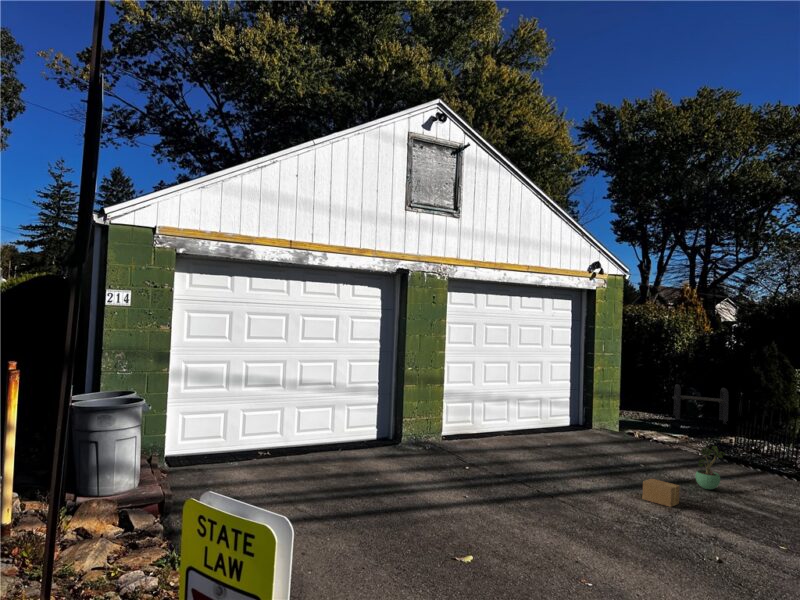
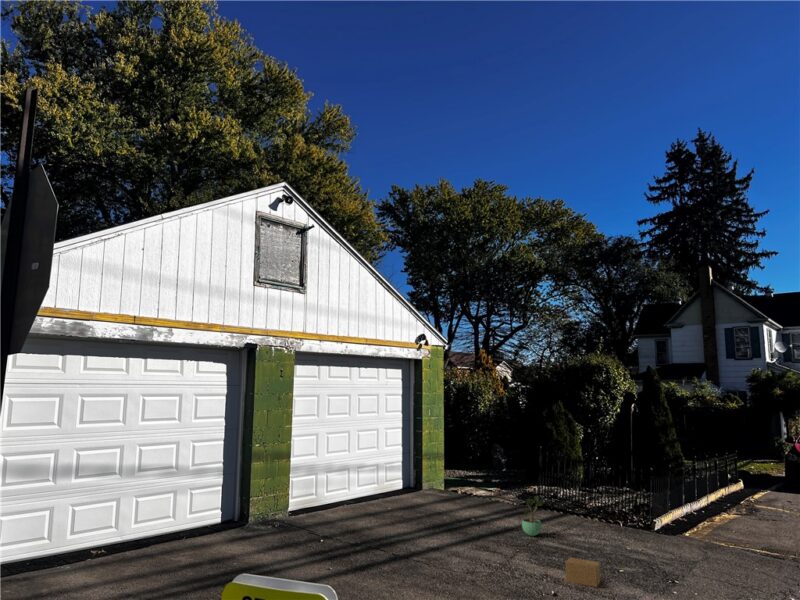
bench: present [673,384,729,424] -> none [482,441,526,475]
cardboard box: present [642,479,680,507] -> present [566,558,601,587]

